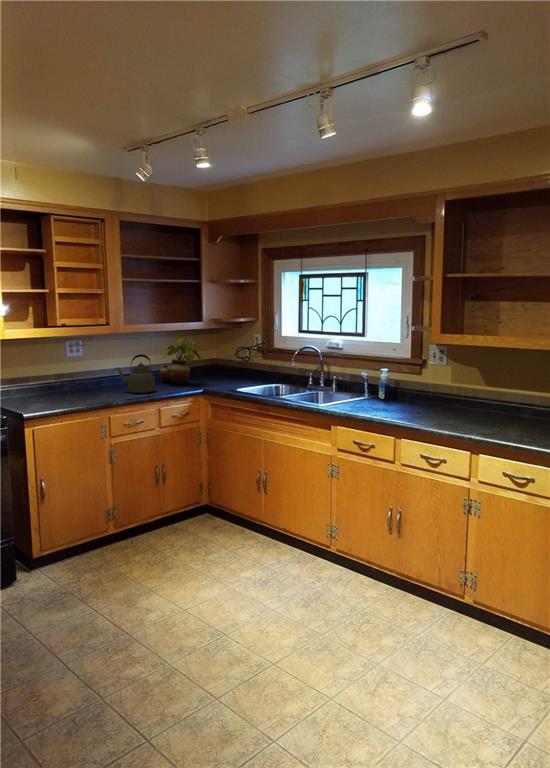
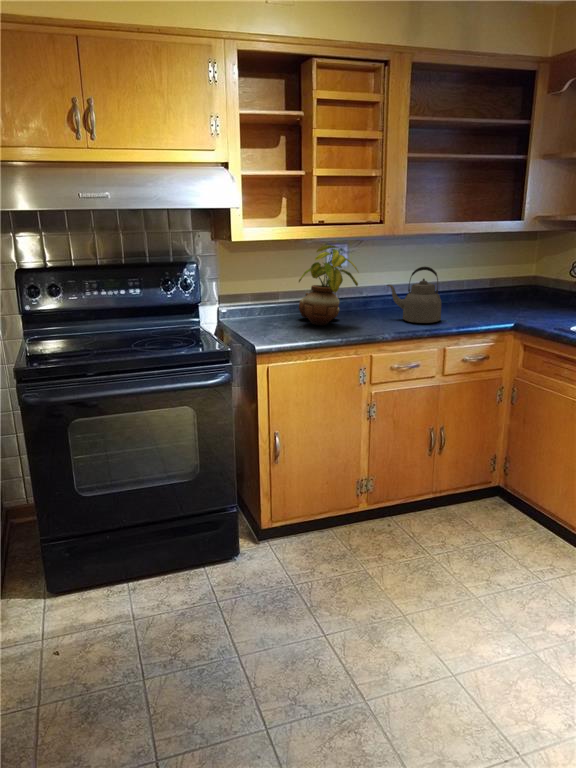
potted plant: present [160,334,201,384] -> present [299,245,358,325]

